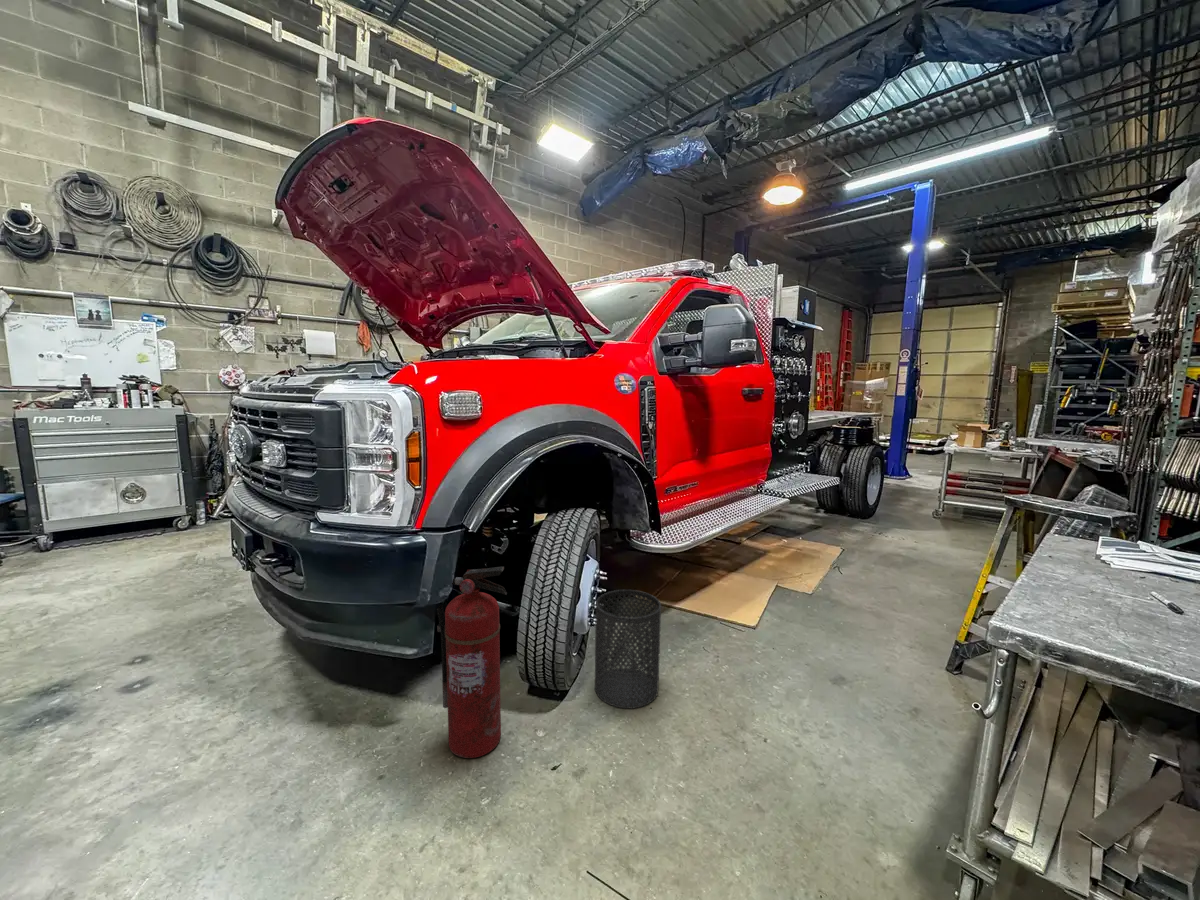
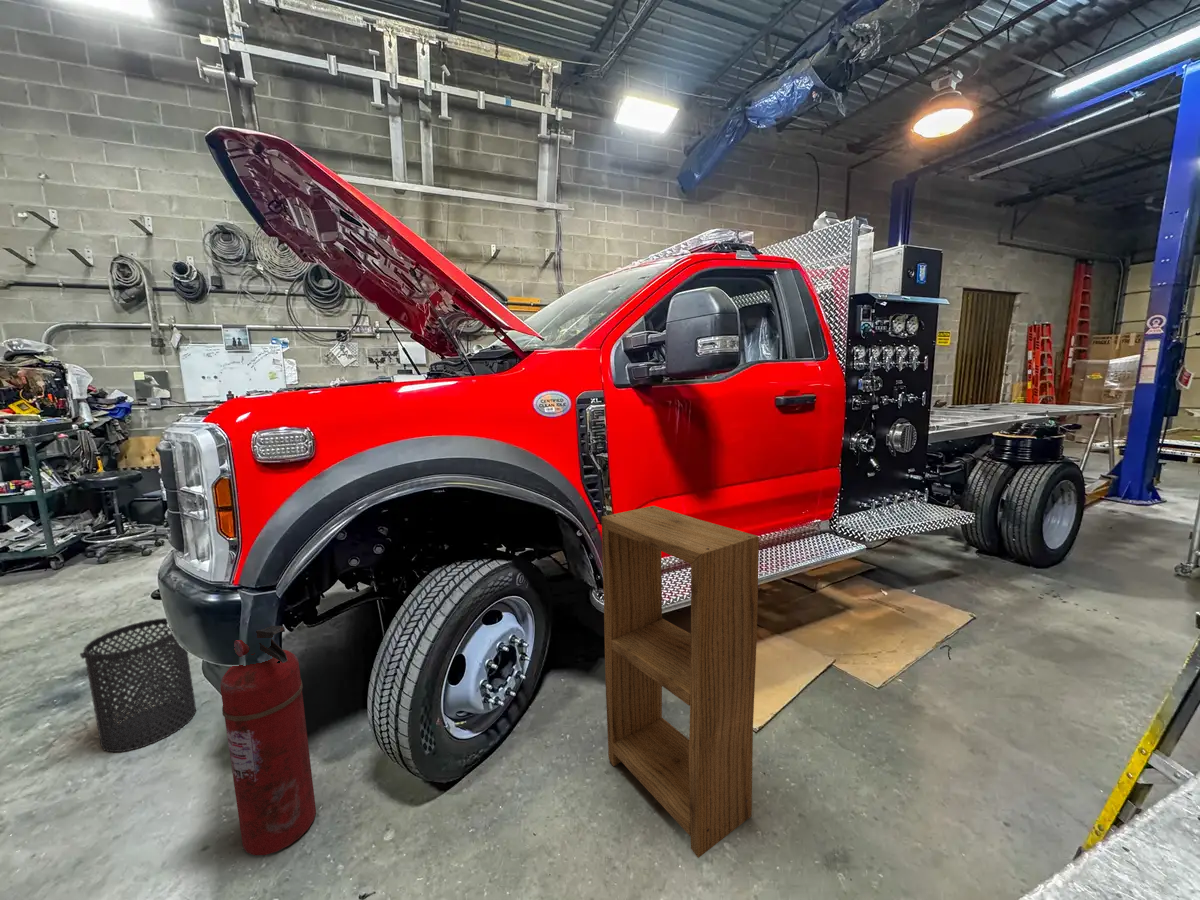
shelving unit: none [684,473,803,692] -> present [602,506,759,858]
trash can: present [595,590,661,709] -> present [80,618,196,752]

